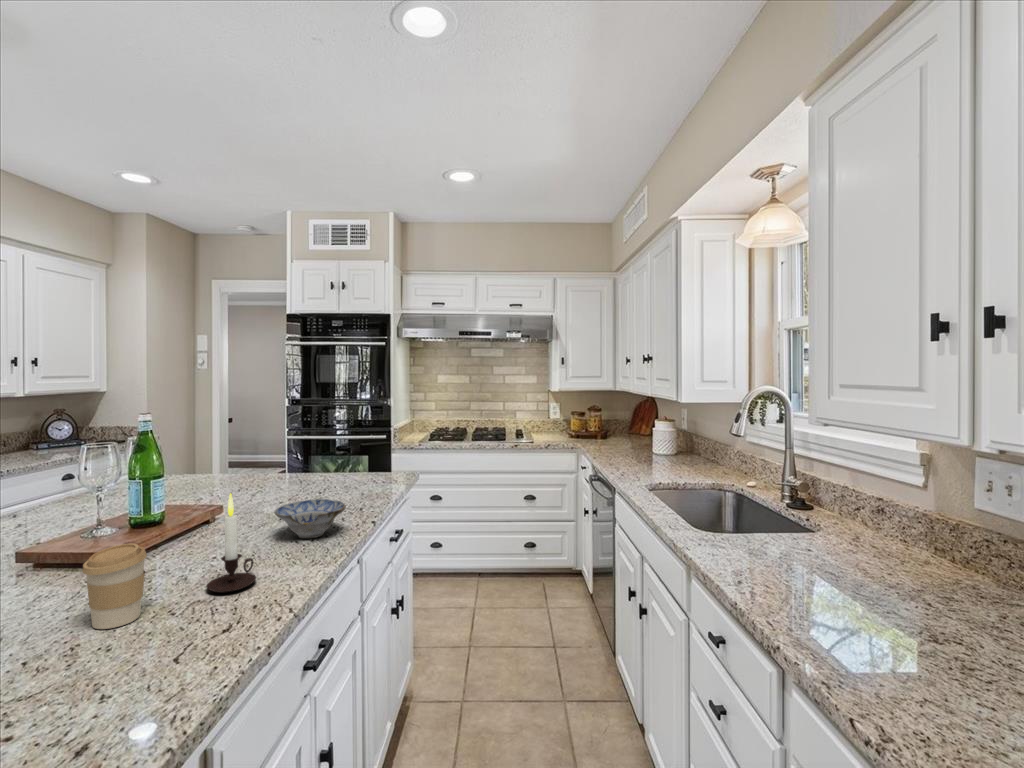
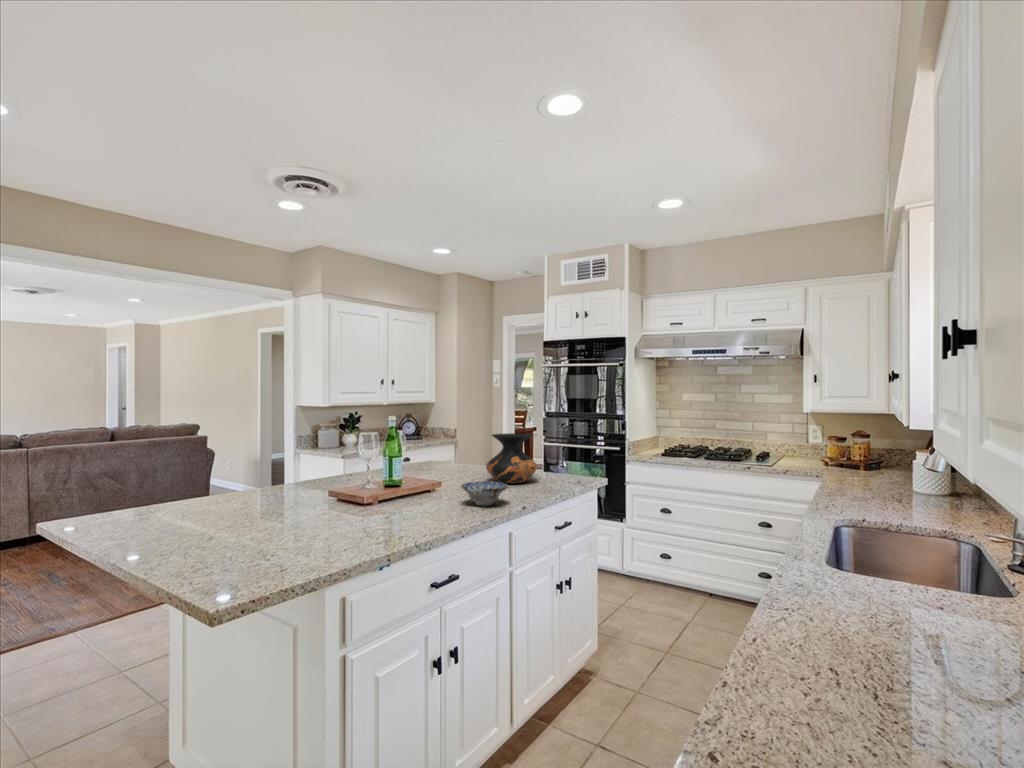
vase: none [270,429,342,496] -> present [486,433,537,484]
candle: present [206,493,256,593] -> none [403,463,433,522]
coffee cup: present [83,544,147,629] -> none [344,484,373,526]

